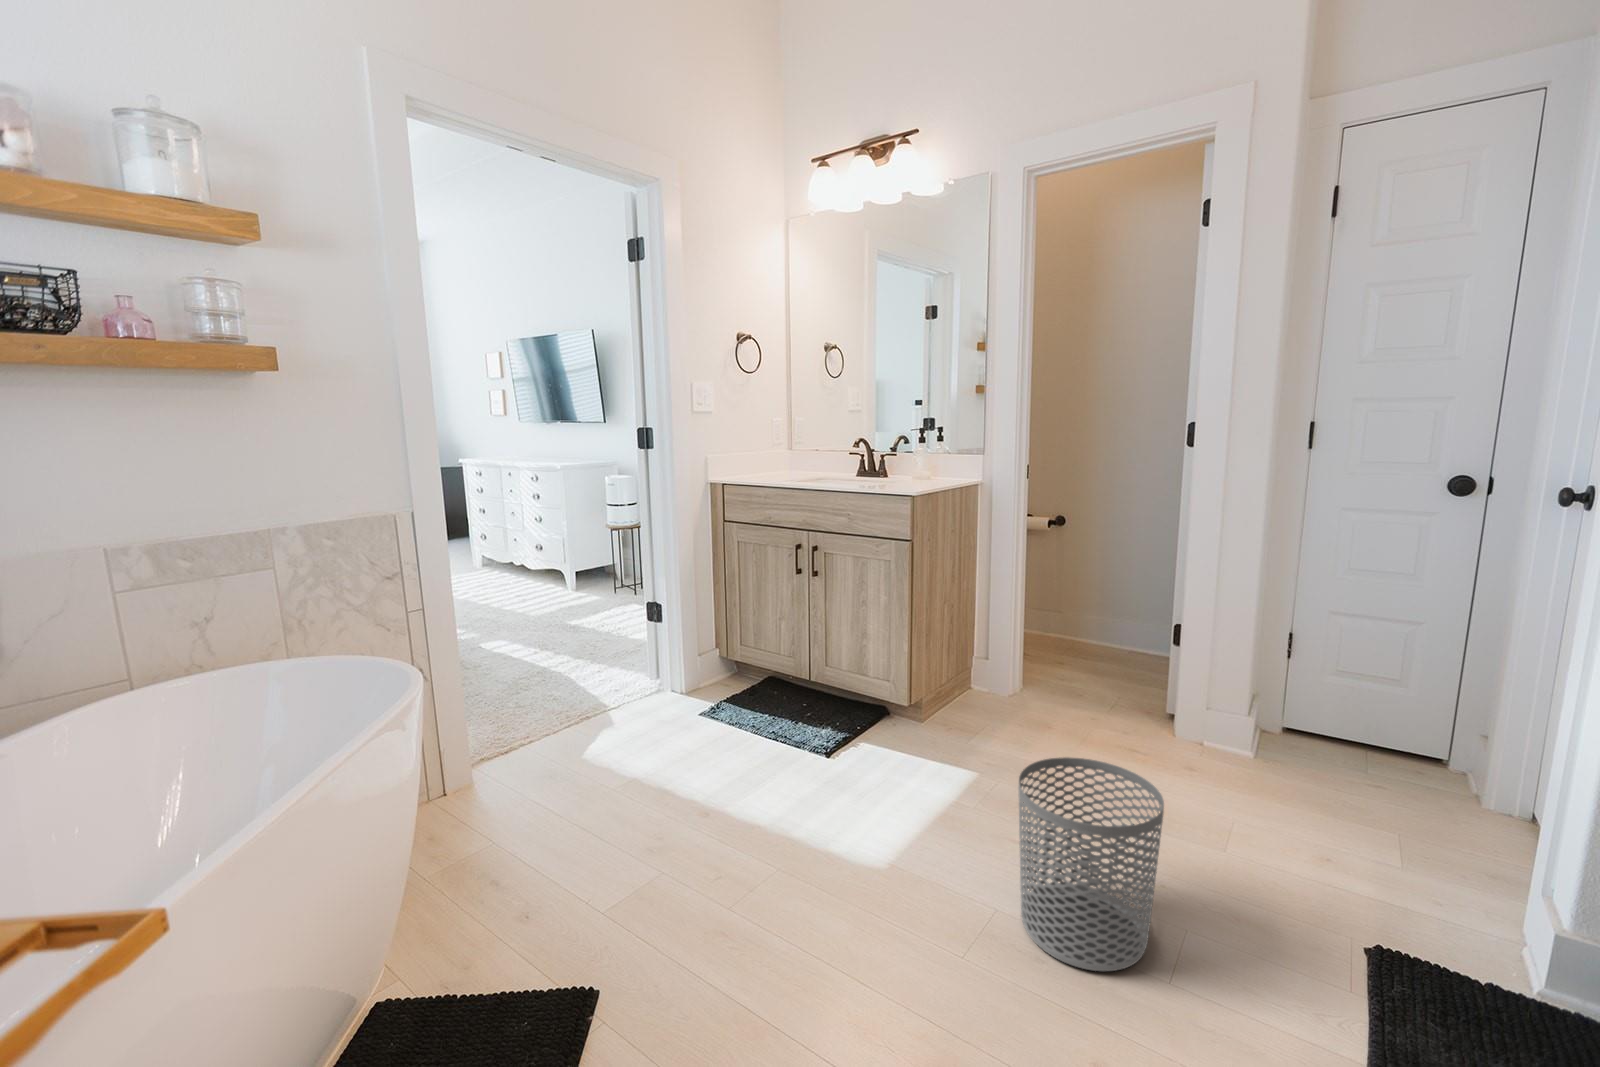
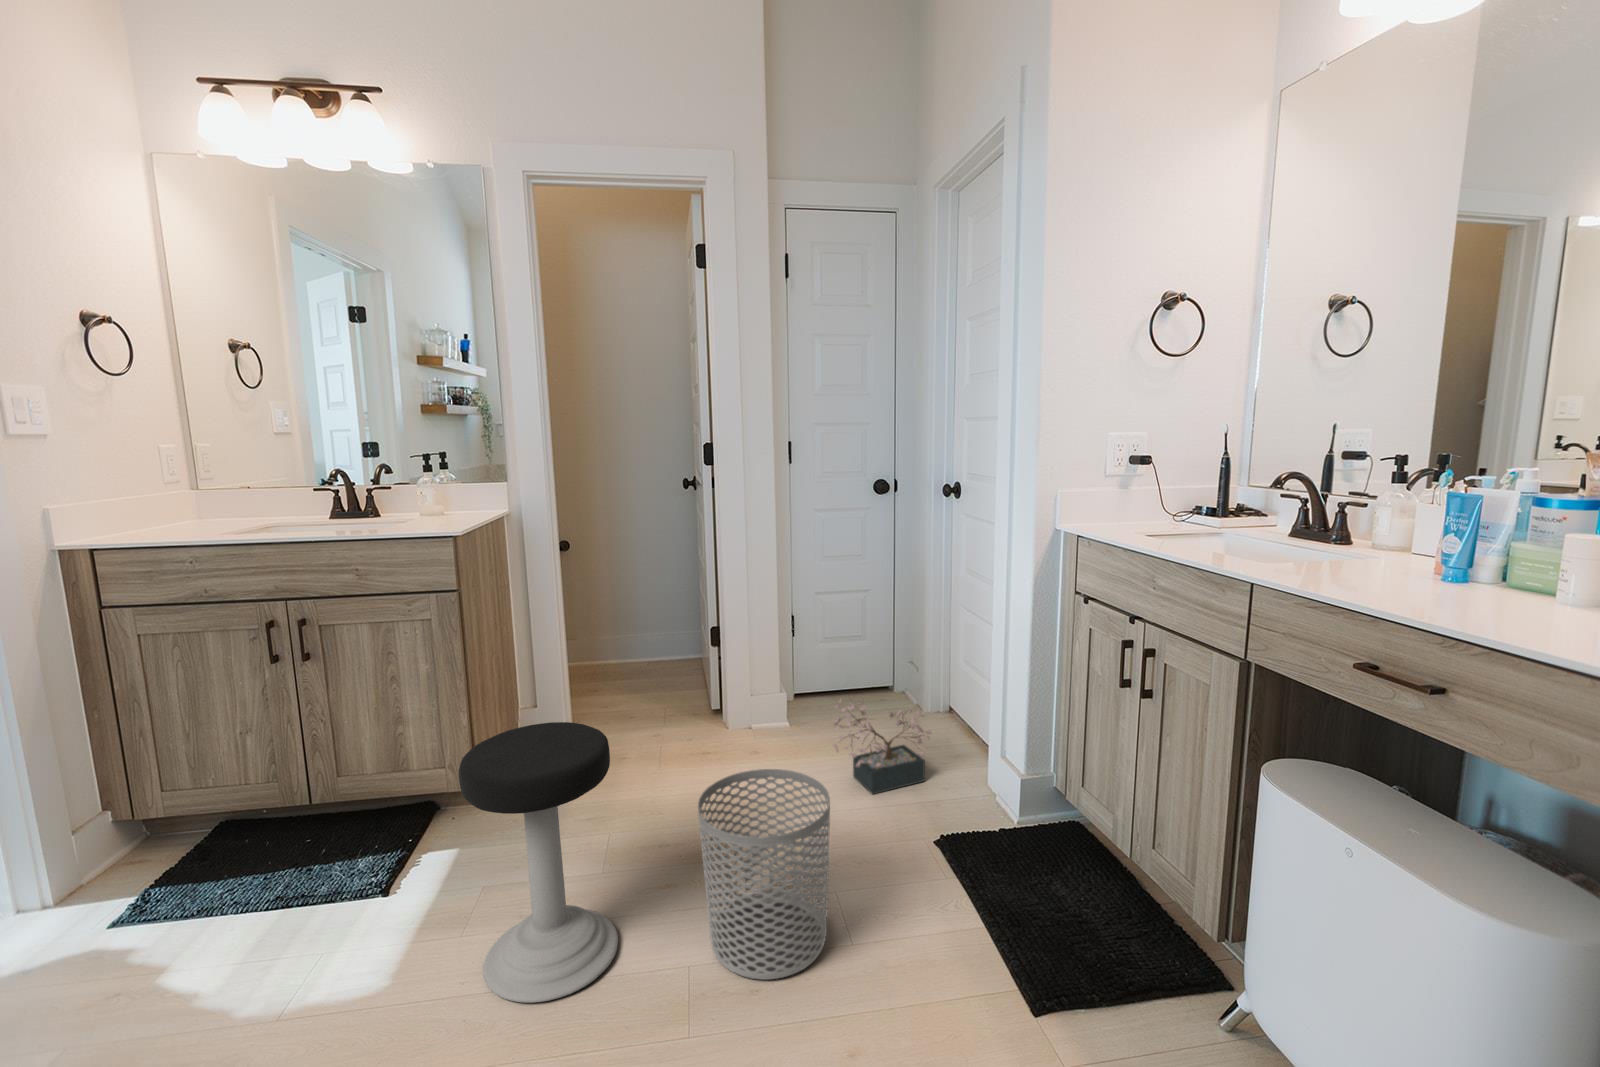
stool: none [845,656,962,878] -> present [459,722,618,1003]
decorative plant: none [1269,739,1440,884] -> present [833,700,931,794]

